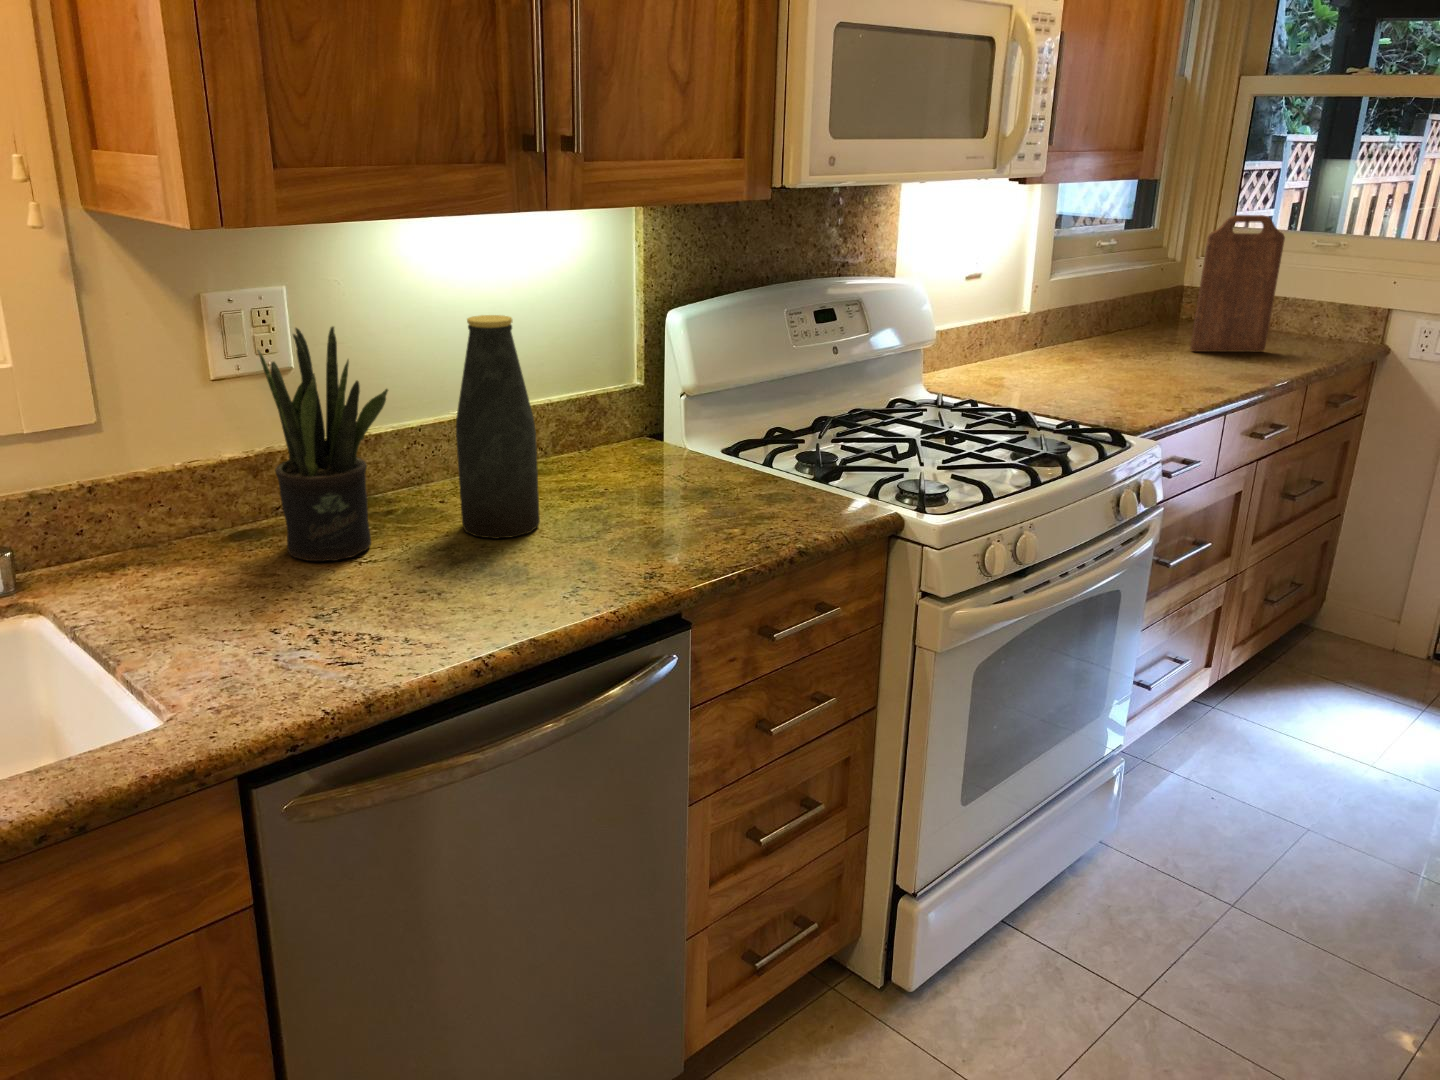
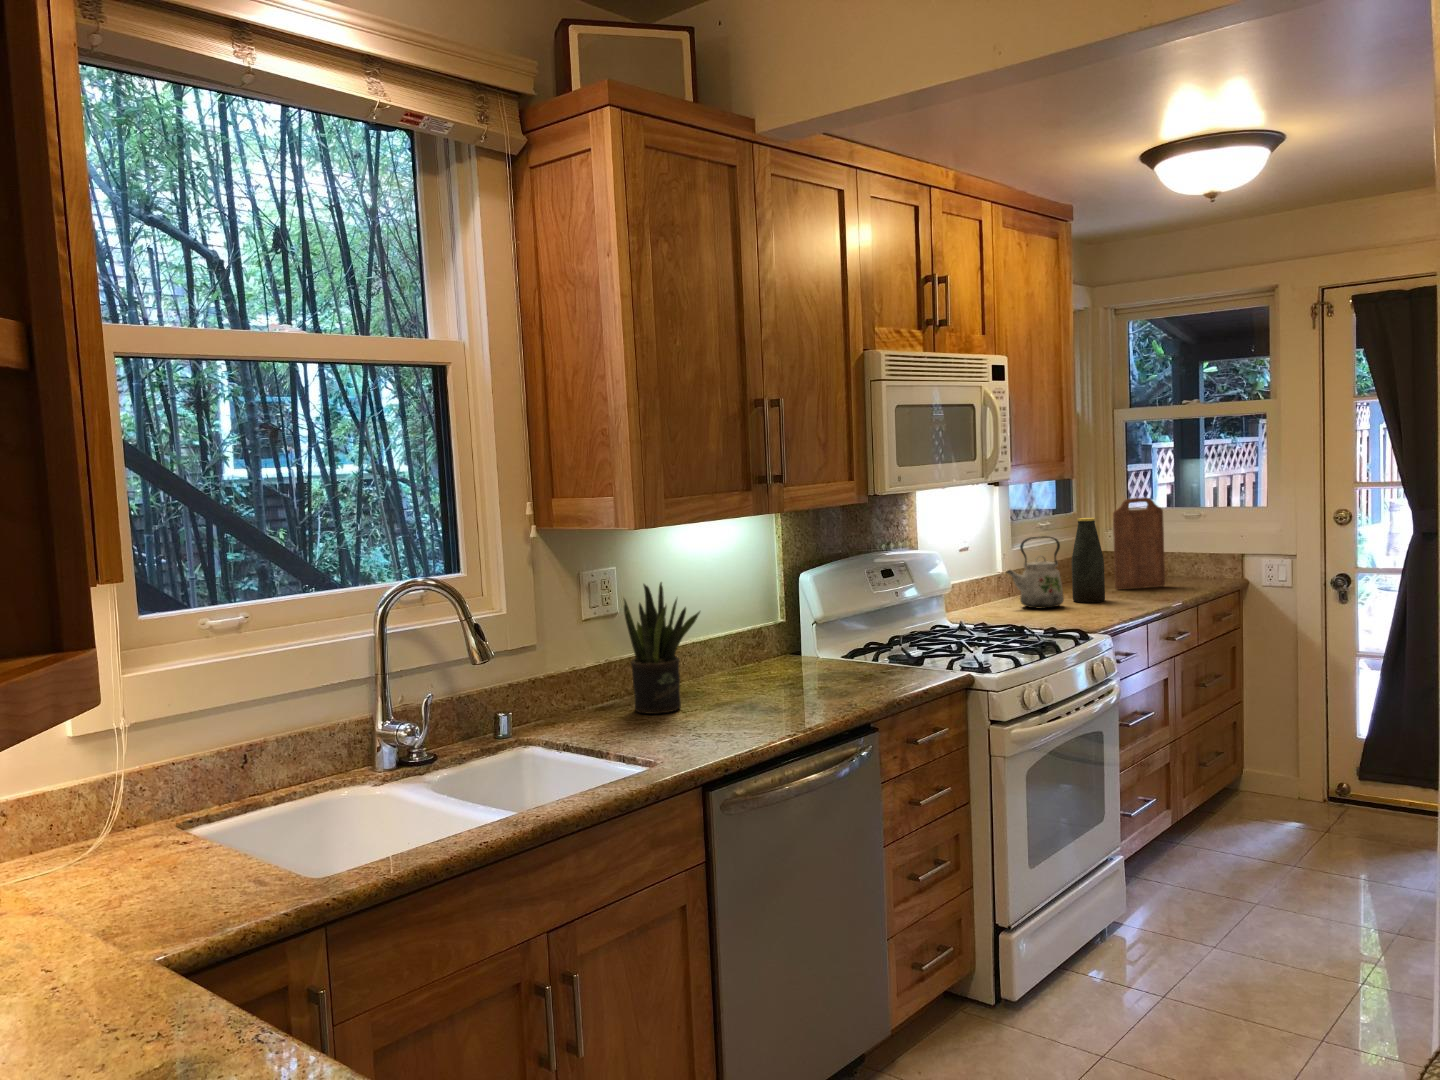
kettle: none [1025,267,1115,378] -> present [1006,536,1064,608]
bottle: present [456,315,540,539] -> present [1072,518,1105,603]

